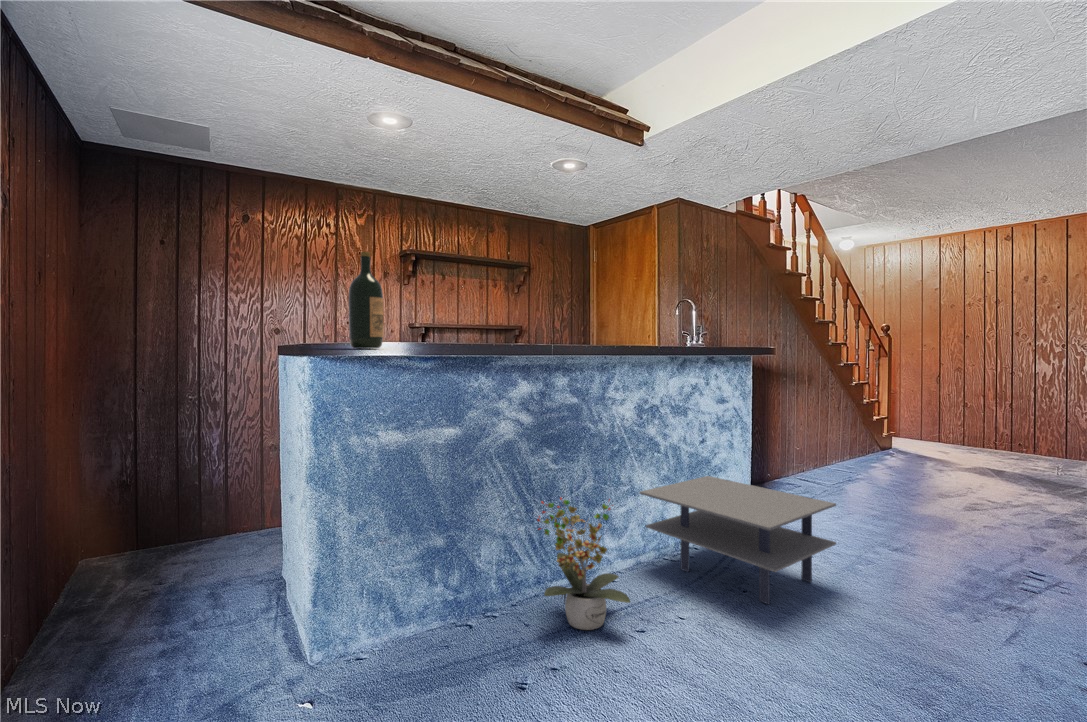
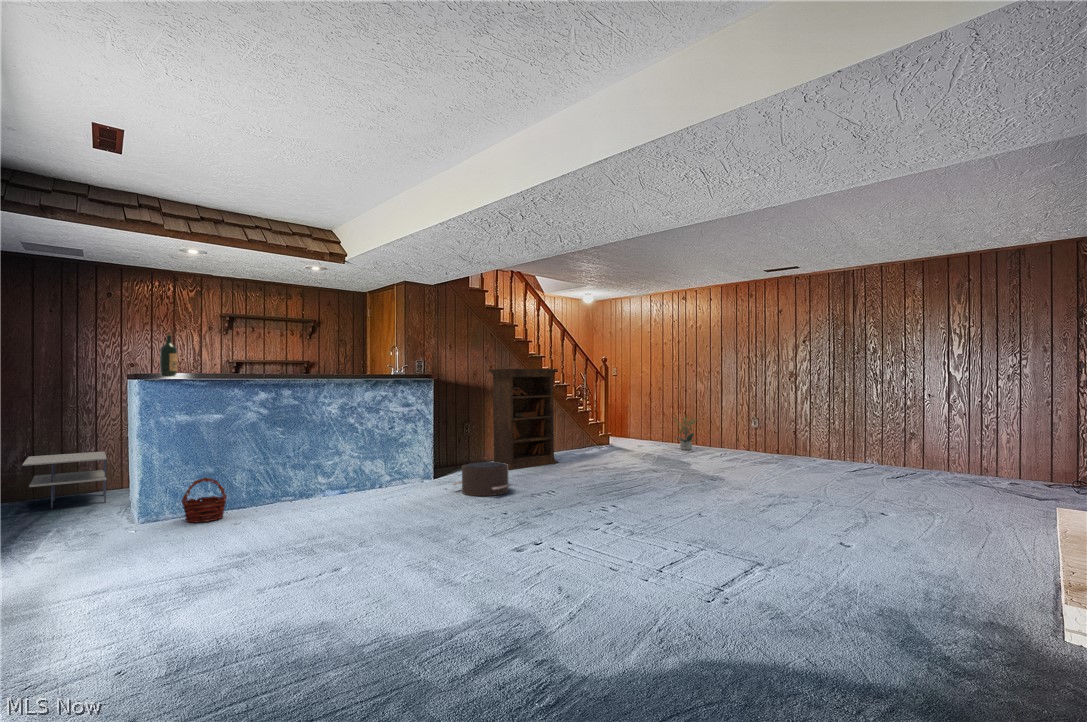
bookcase: none [780,339,884,499] -> present [488,369,559,470]
side table: present [639,476,836,604] -> present [22,451,107,509]
potted plant: present [537,498,630,630] -> present [674,417,697,450]
pouf: none [840,509,978,590] -> present [453,462,512,496]
basket: none [396,569,483,679] -> present [181,478,227,522]

